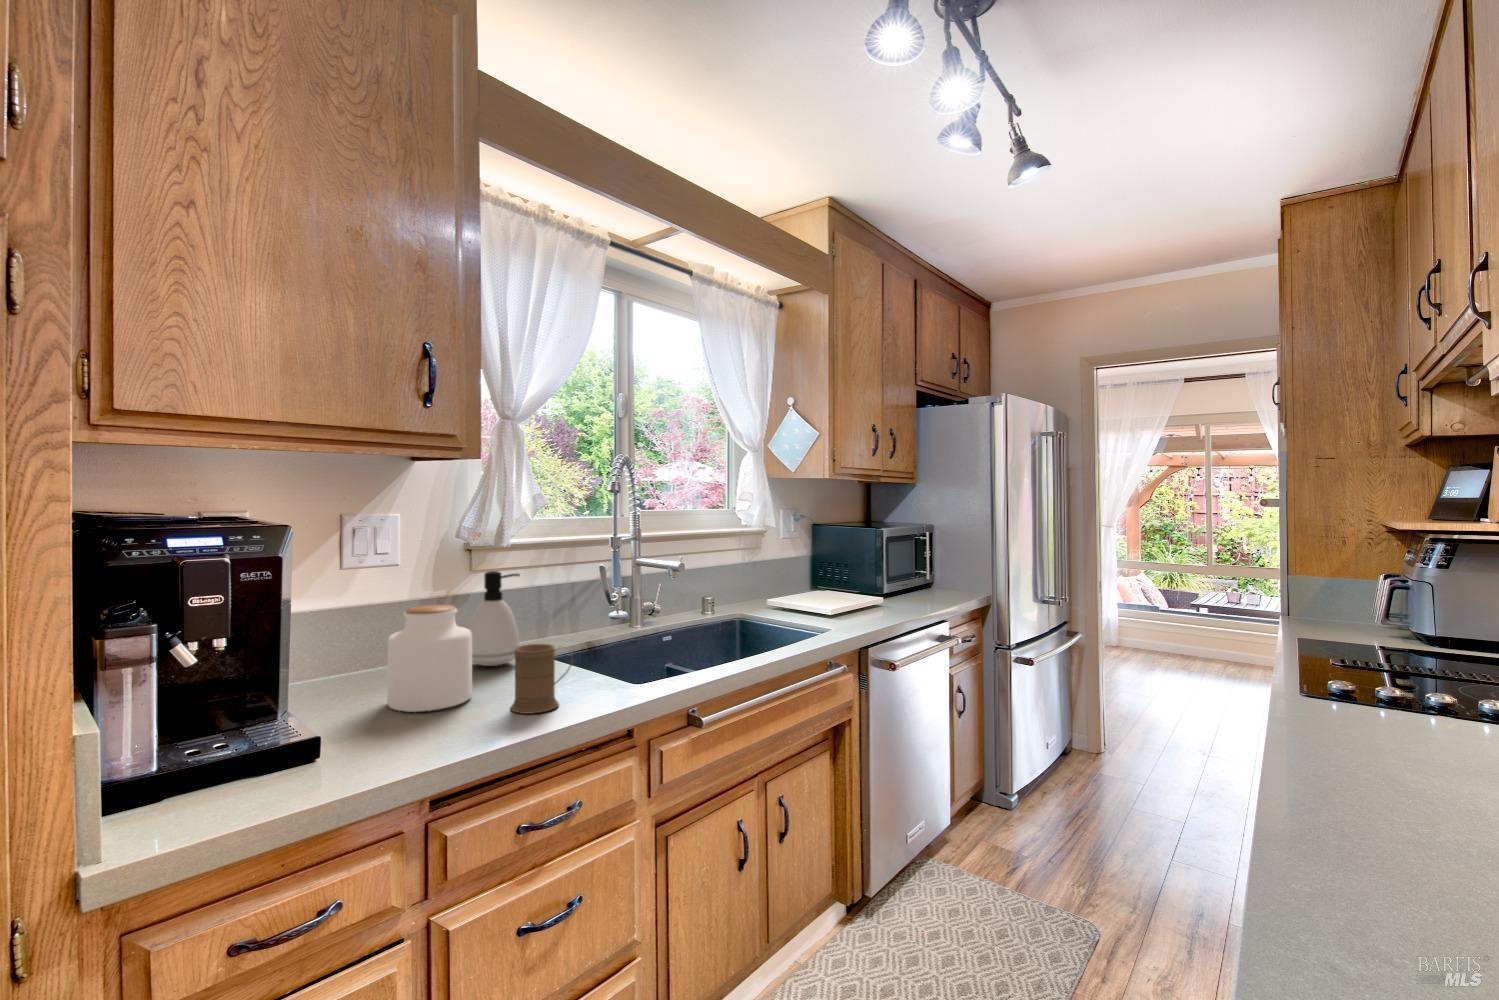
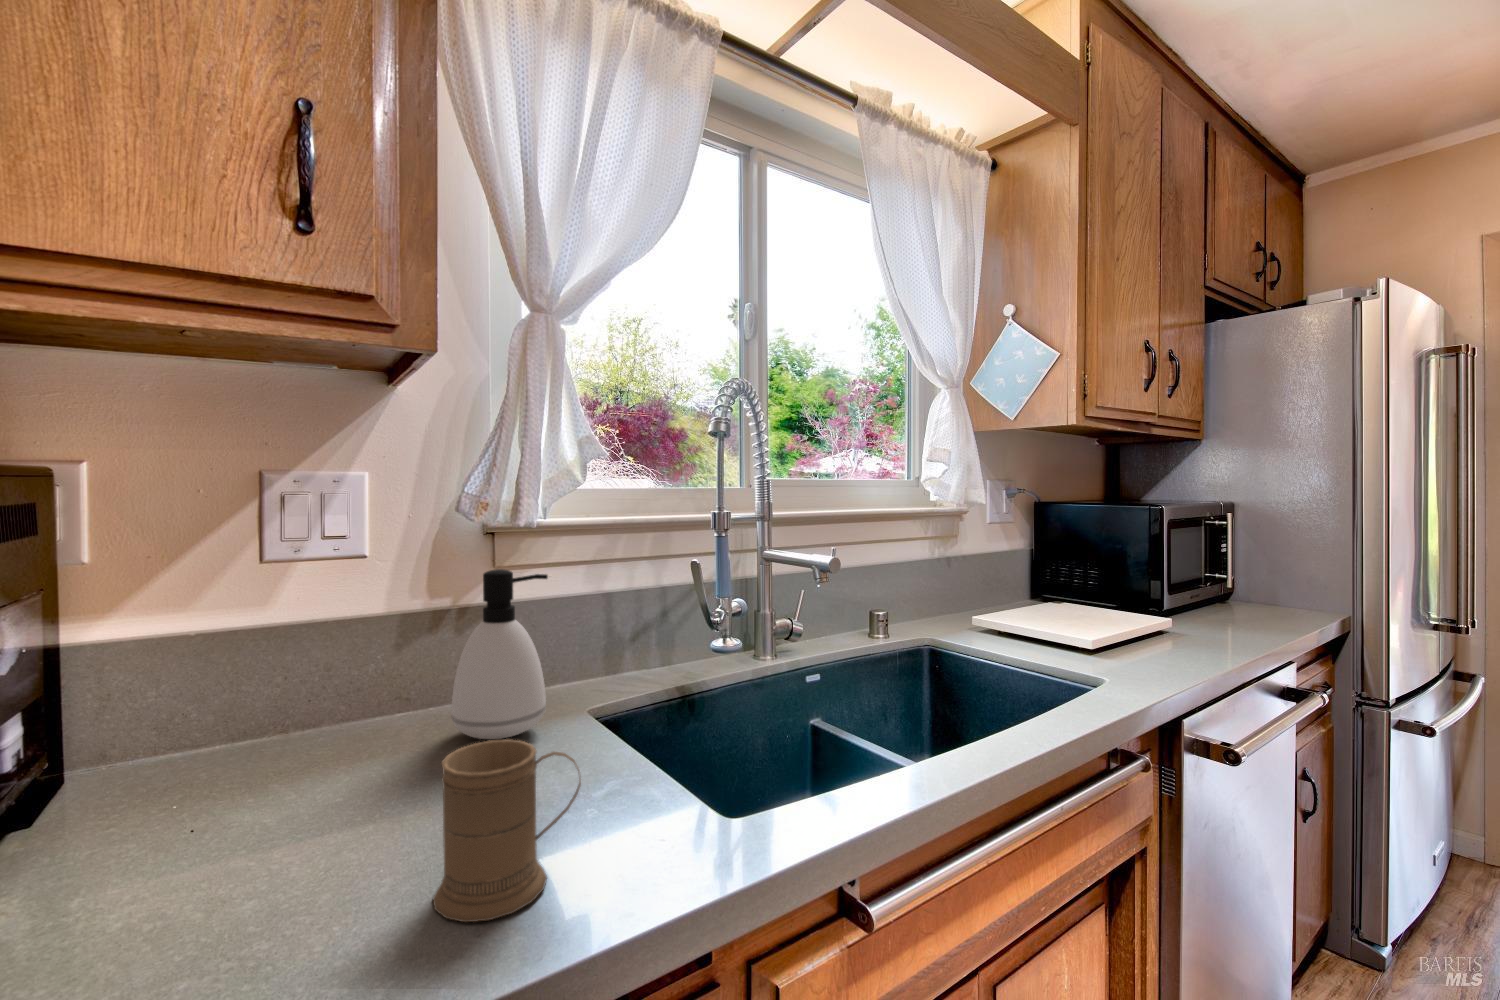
jar: present [387,605,472,712] -> none [206,640,398,884]

